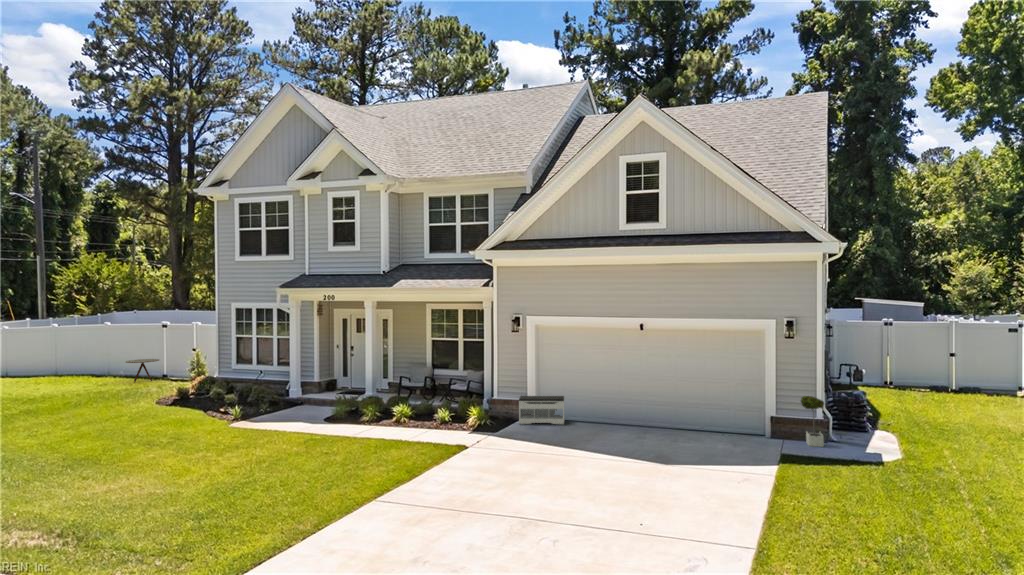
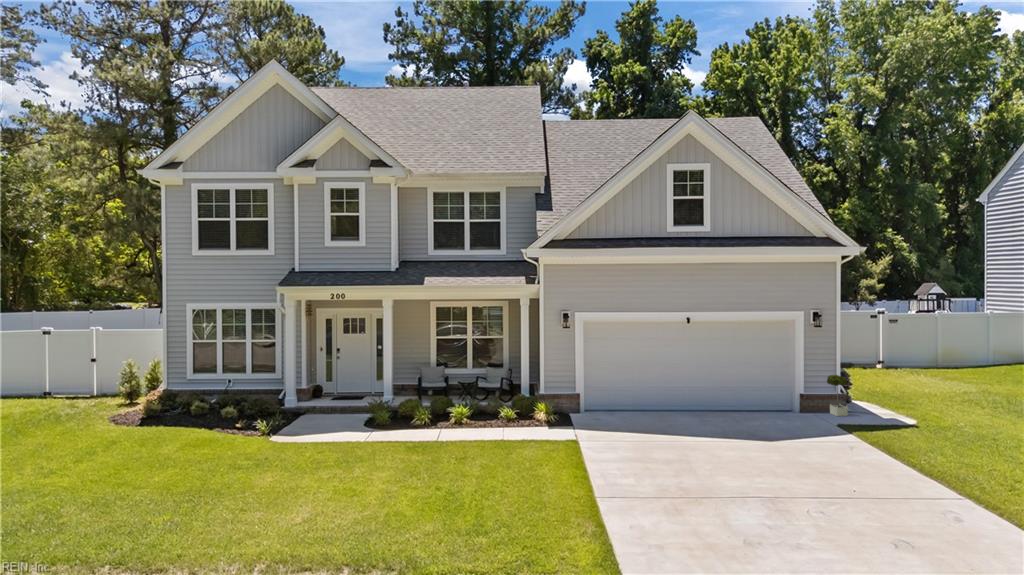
round table: present [126,359,159,382] -> none [20,371,67,402]
bench: present [519,396,564,424] -> none [572,387,618,416]

